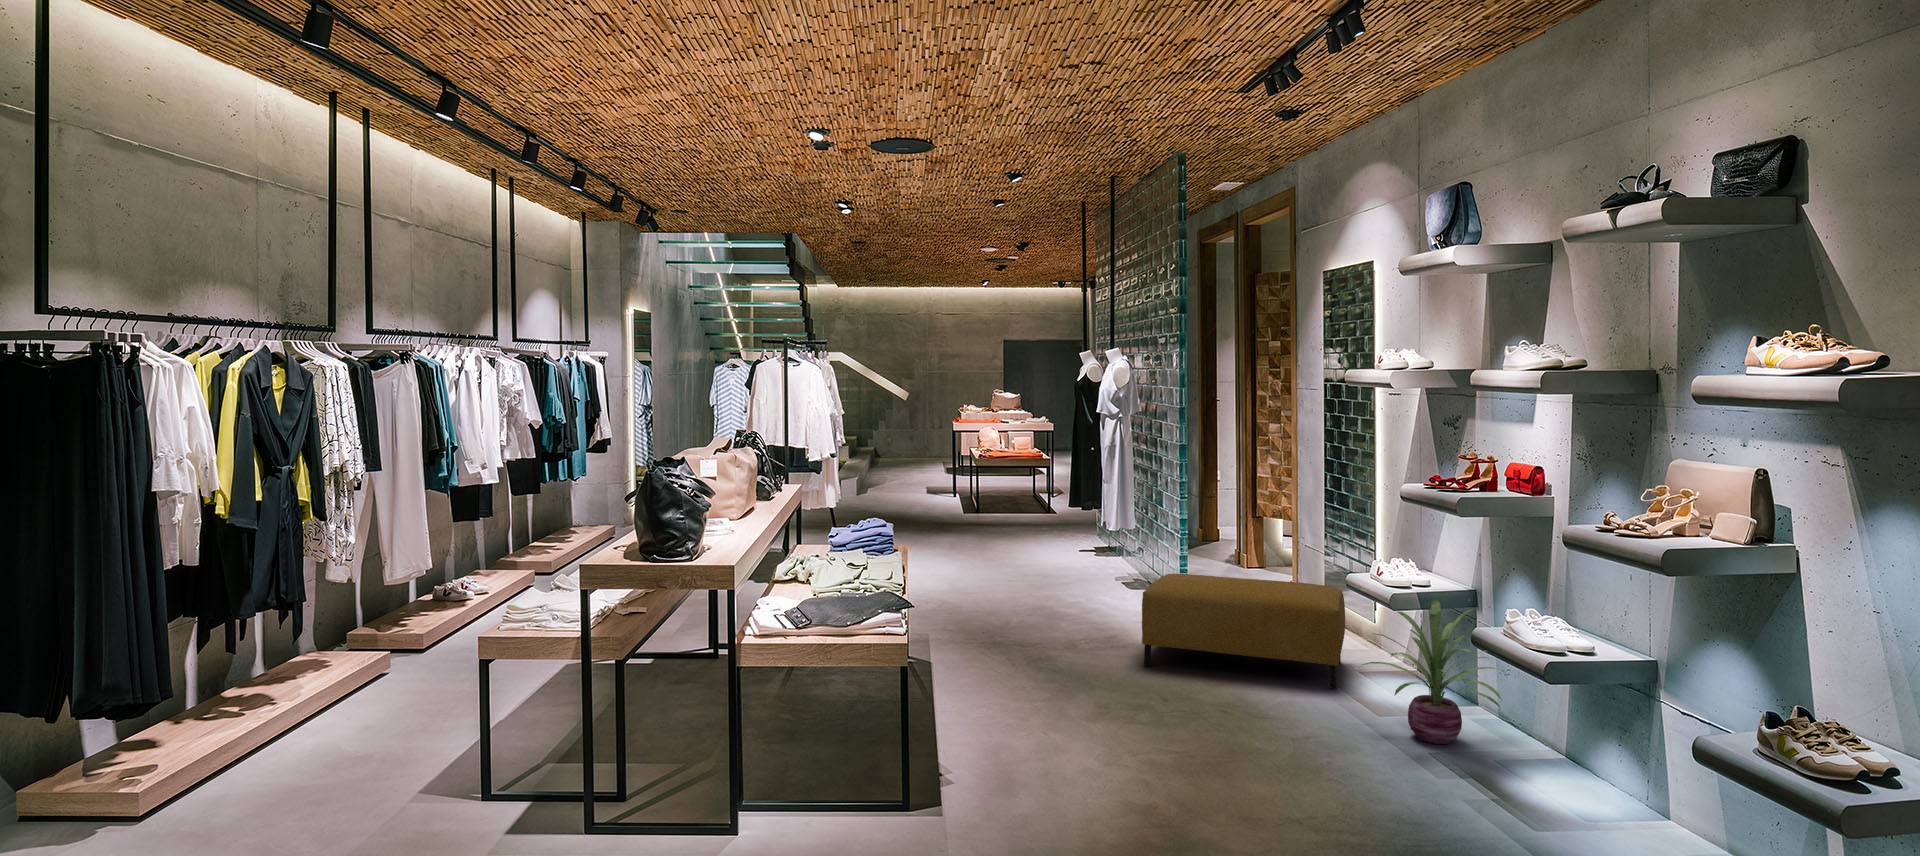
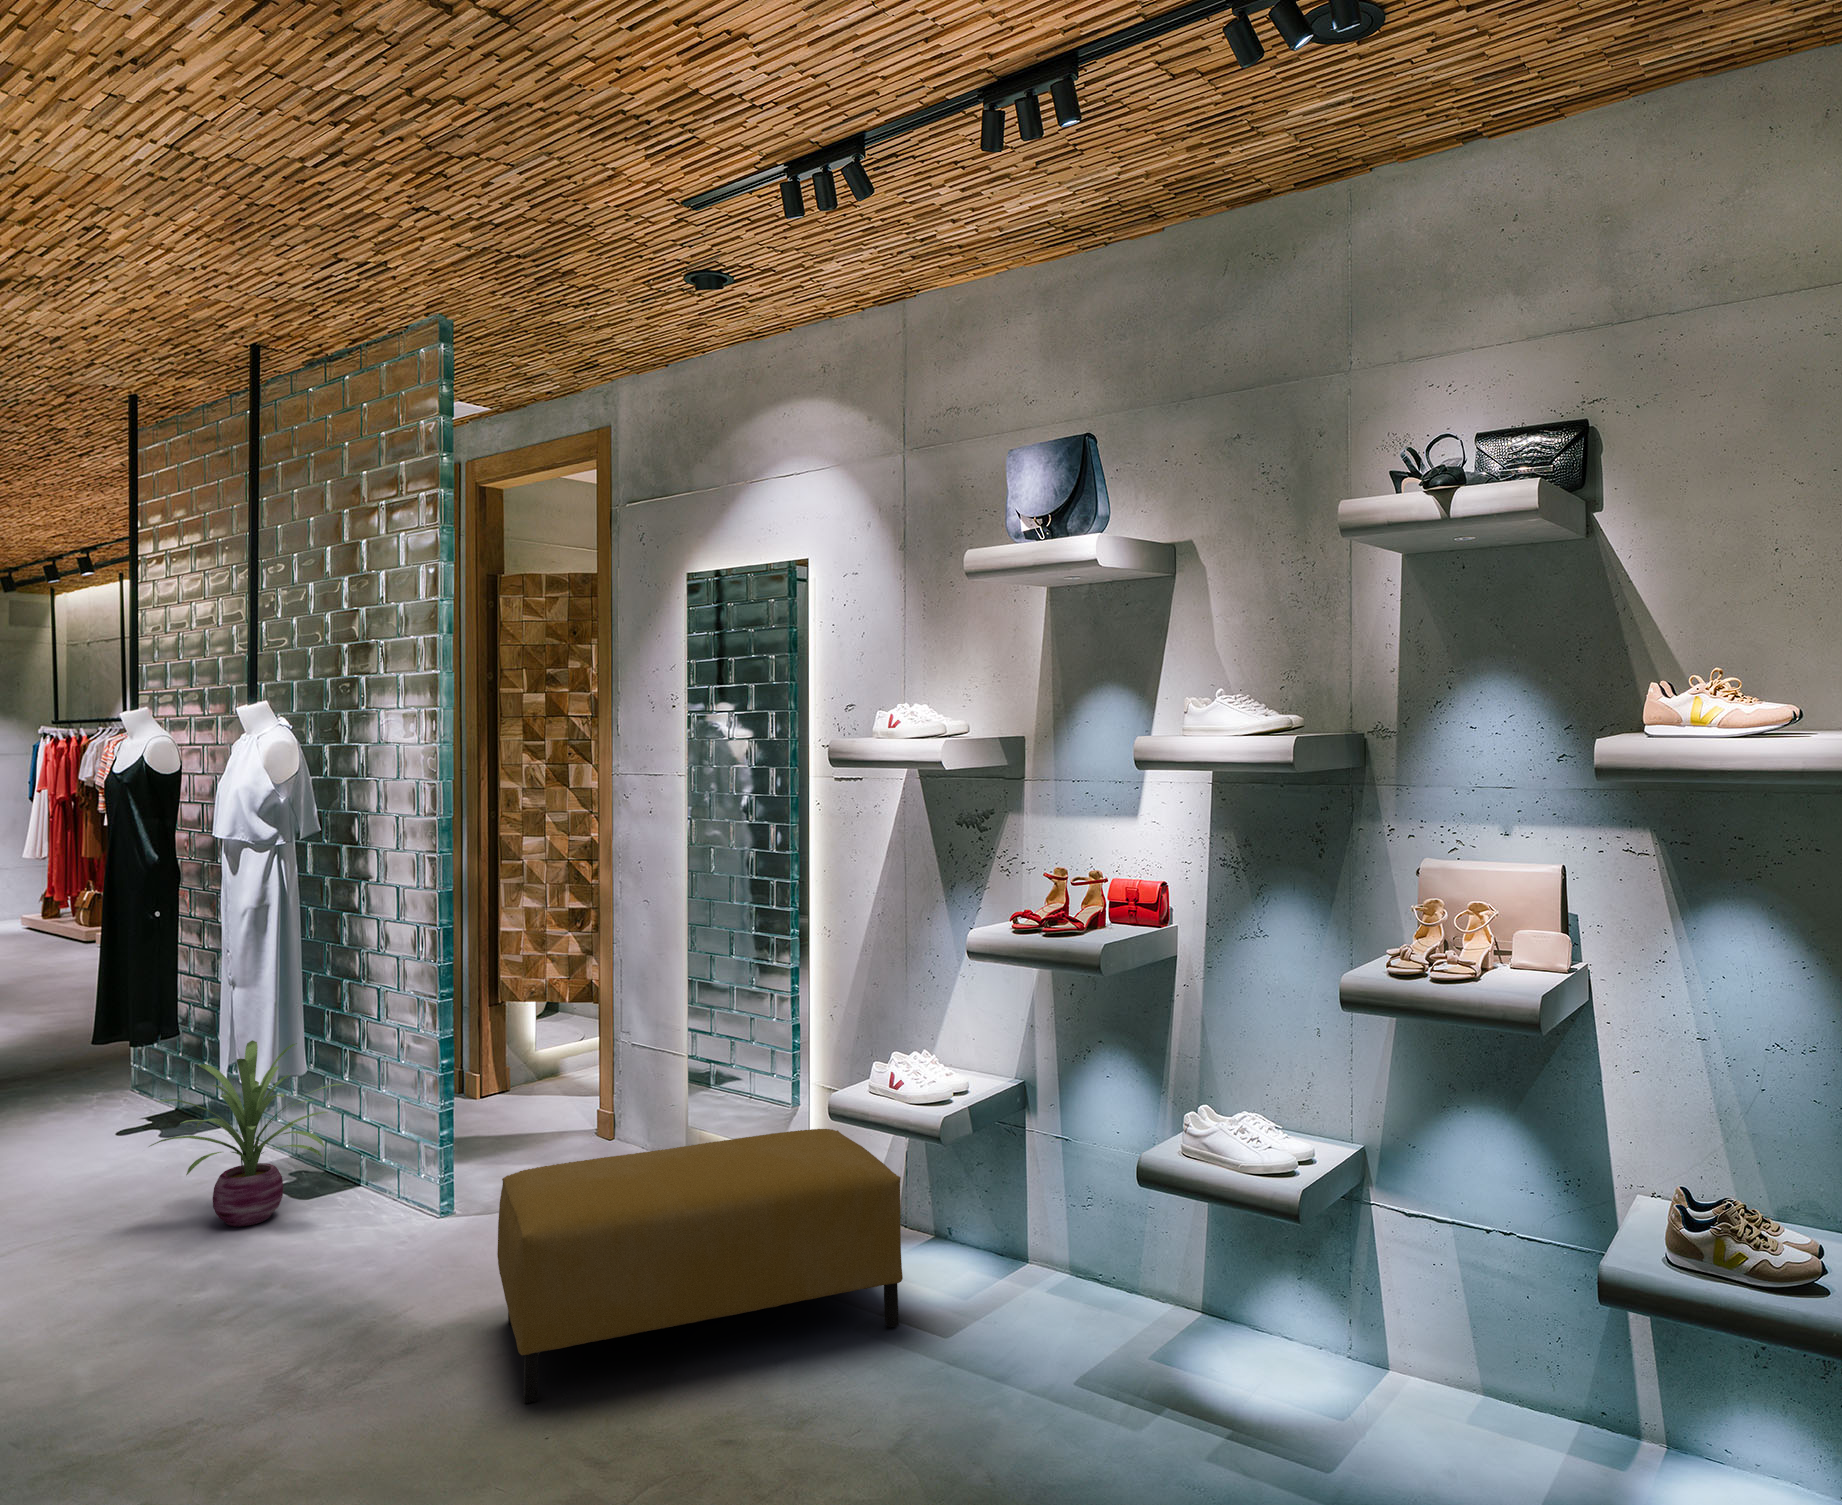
decorative plant: present [1362,600,1504,744] -> present [149,1040,343,1226]

